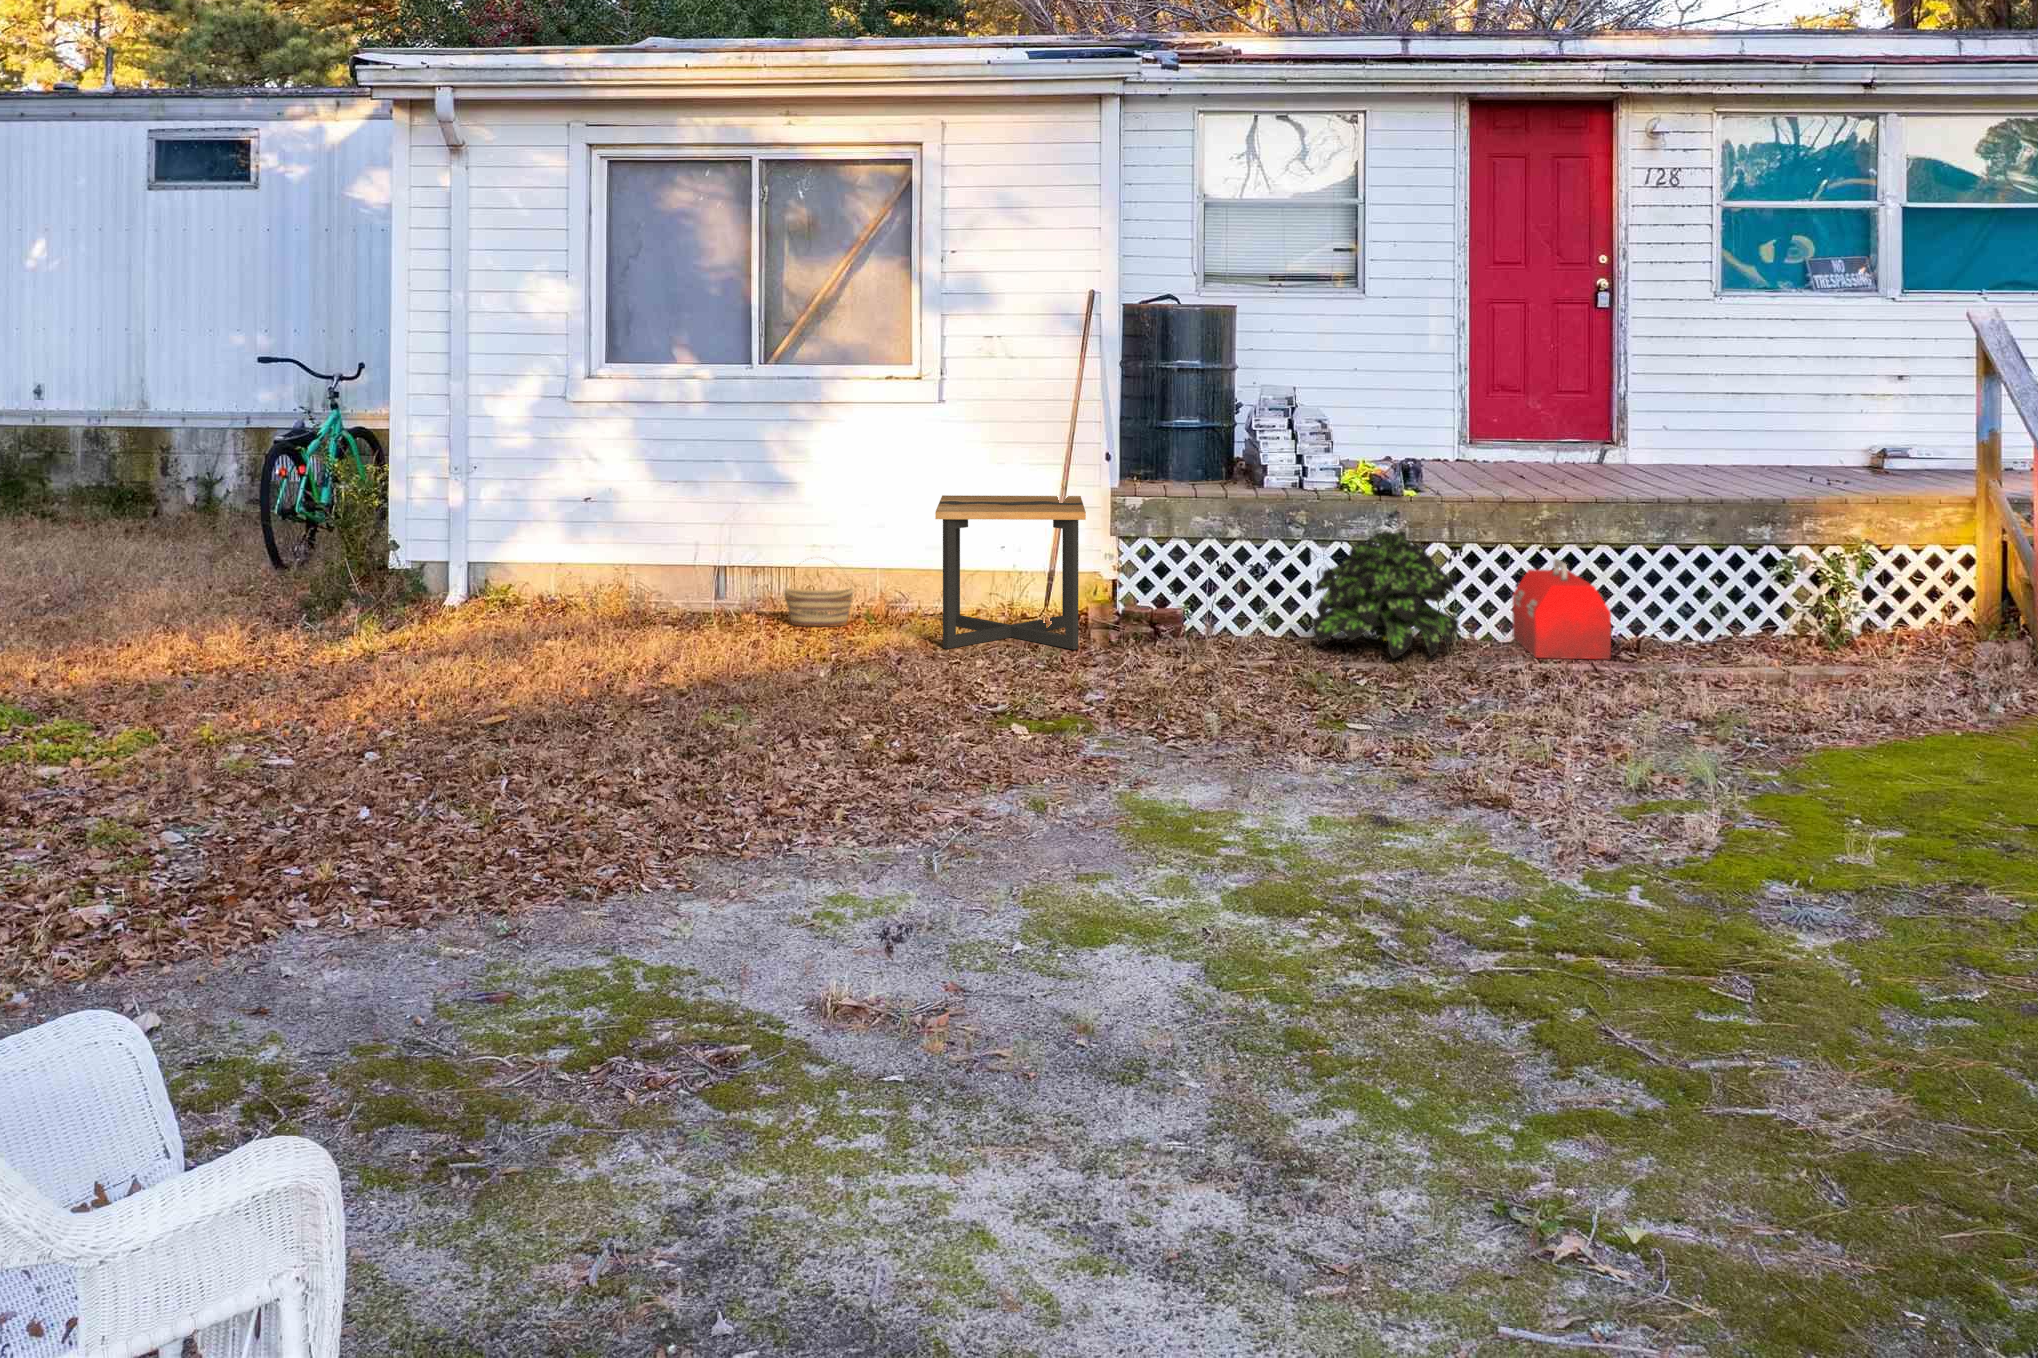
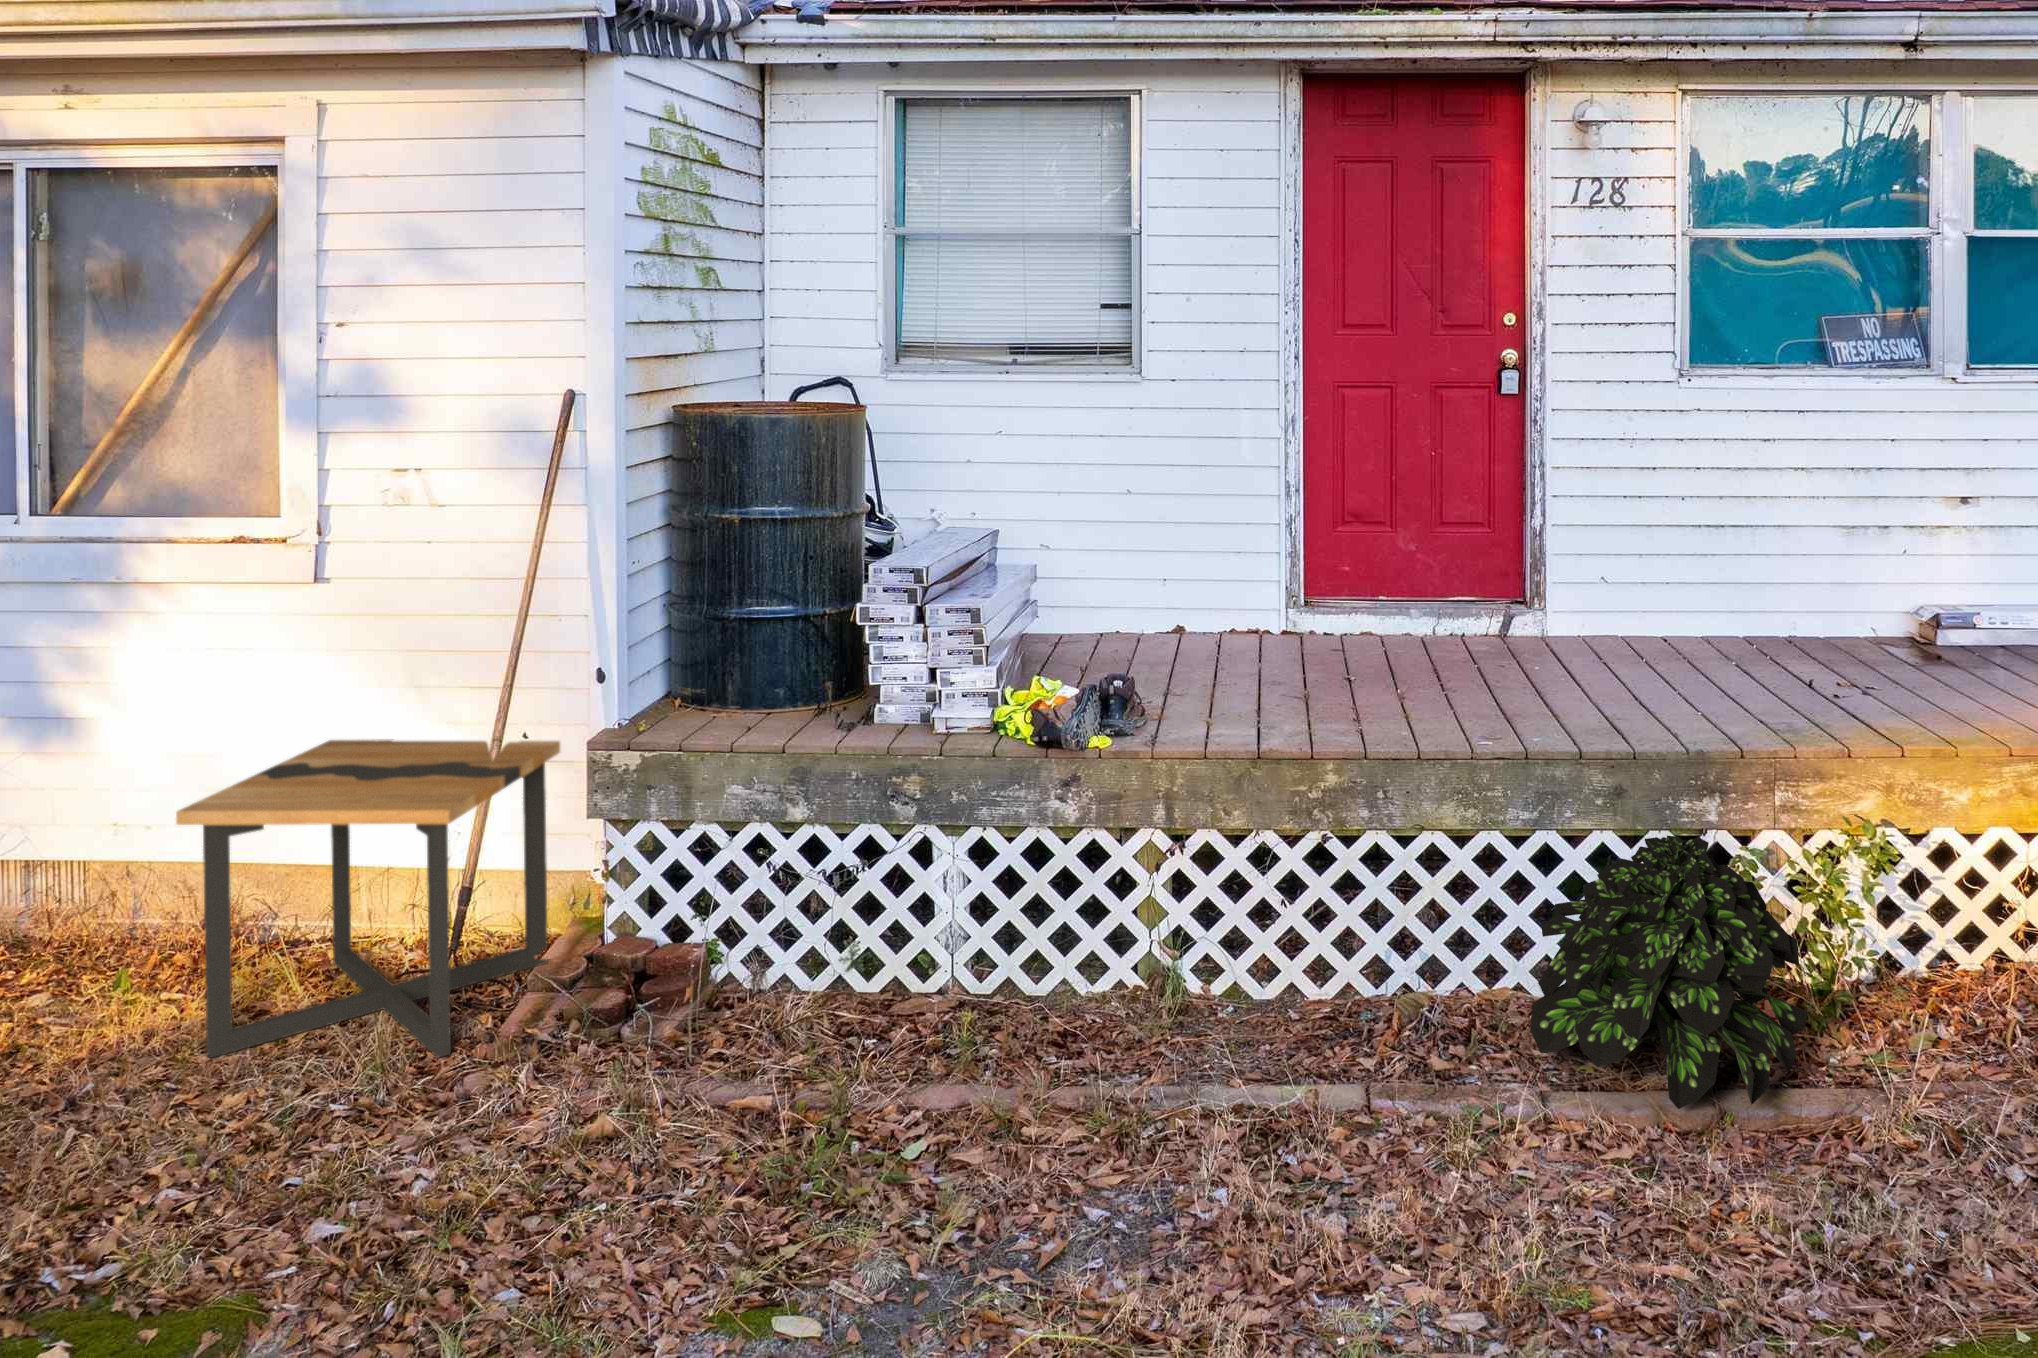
potted plant: present [1313,531,1458,658] -> present [1530,835,1809,1109]
toolbox: present [1512,559,1611,660] -> none [1262,868,1398,1080]
basket: present [784,574,853,627] -> none [45,851,169,975]

